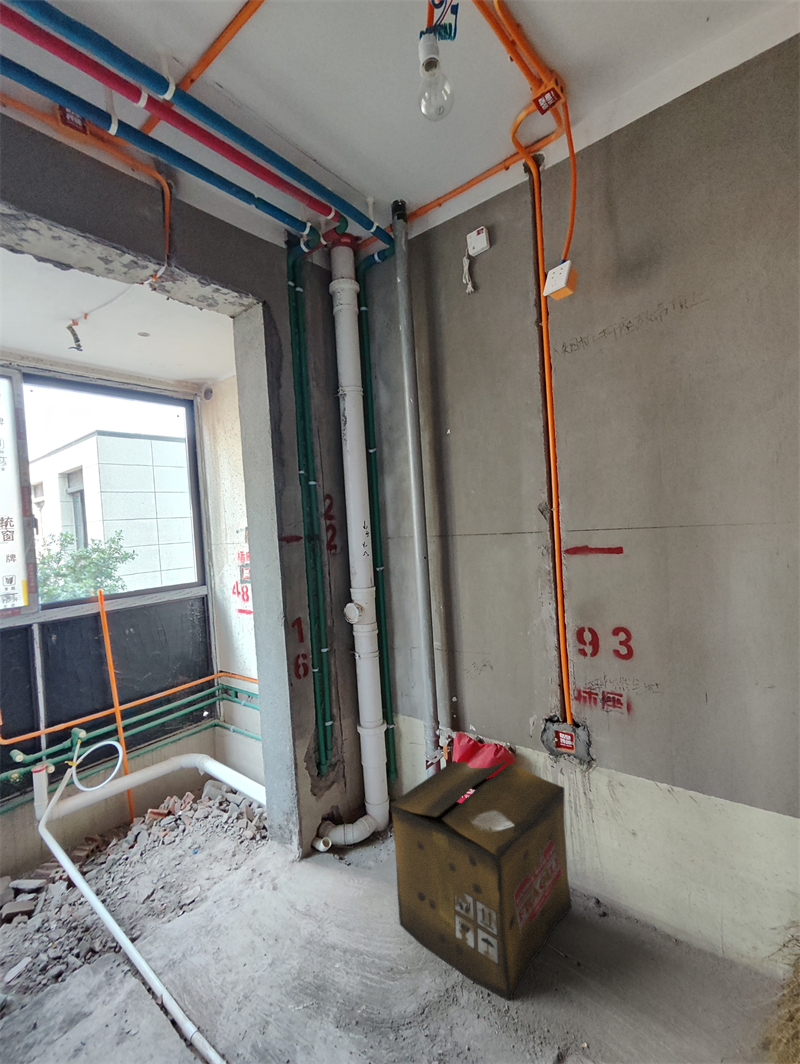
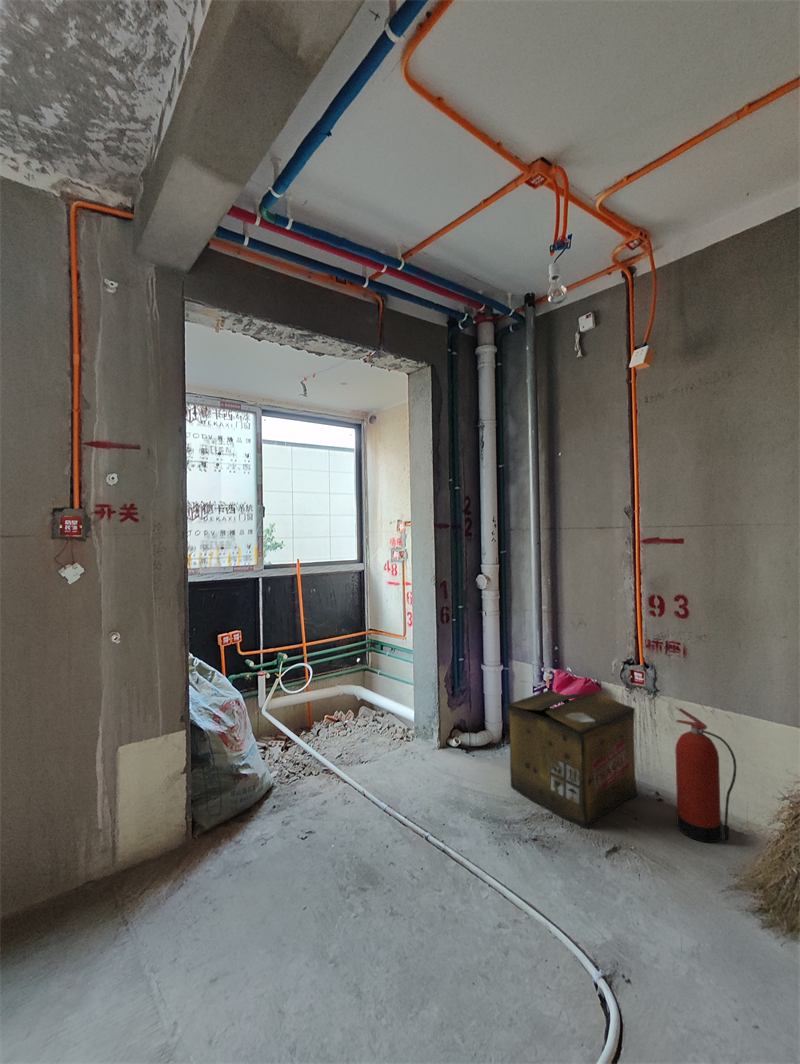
fire extinguisher: none [624,793,712,993] -> present [675,709,736,842]

